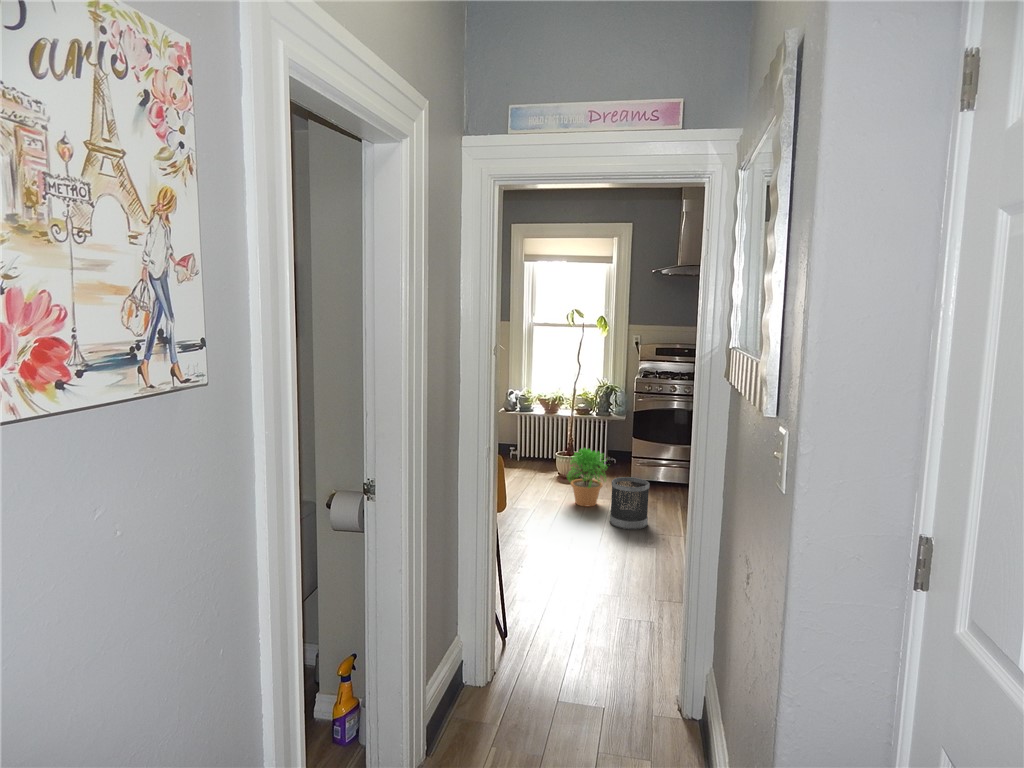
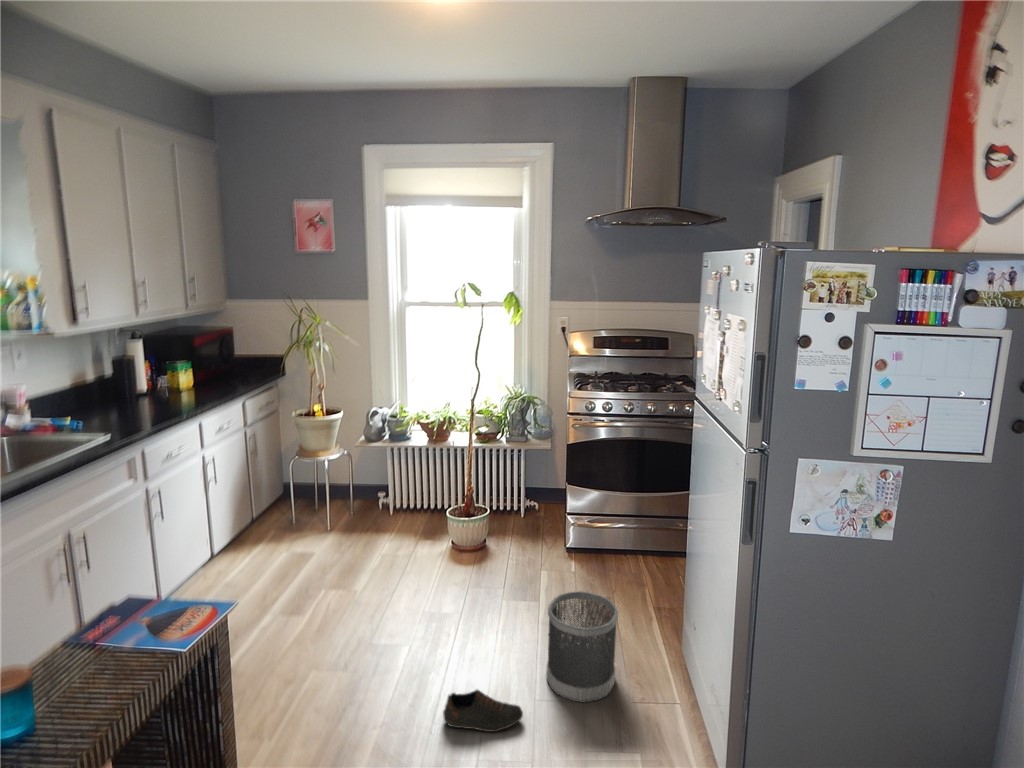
potted plant: present [568,448,607,506] -> none [462,526,540,631]
shoe: none [554,513,595,533] -> present [443,690,523,732]

